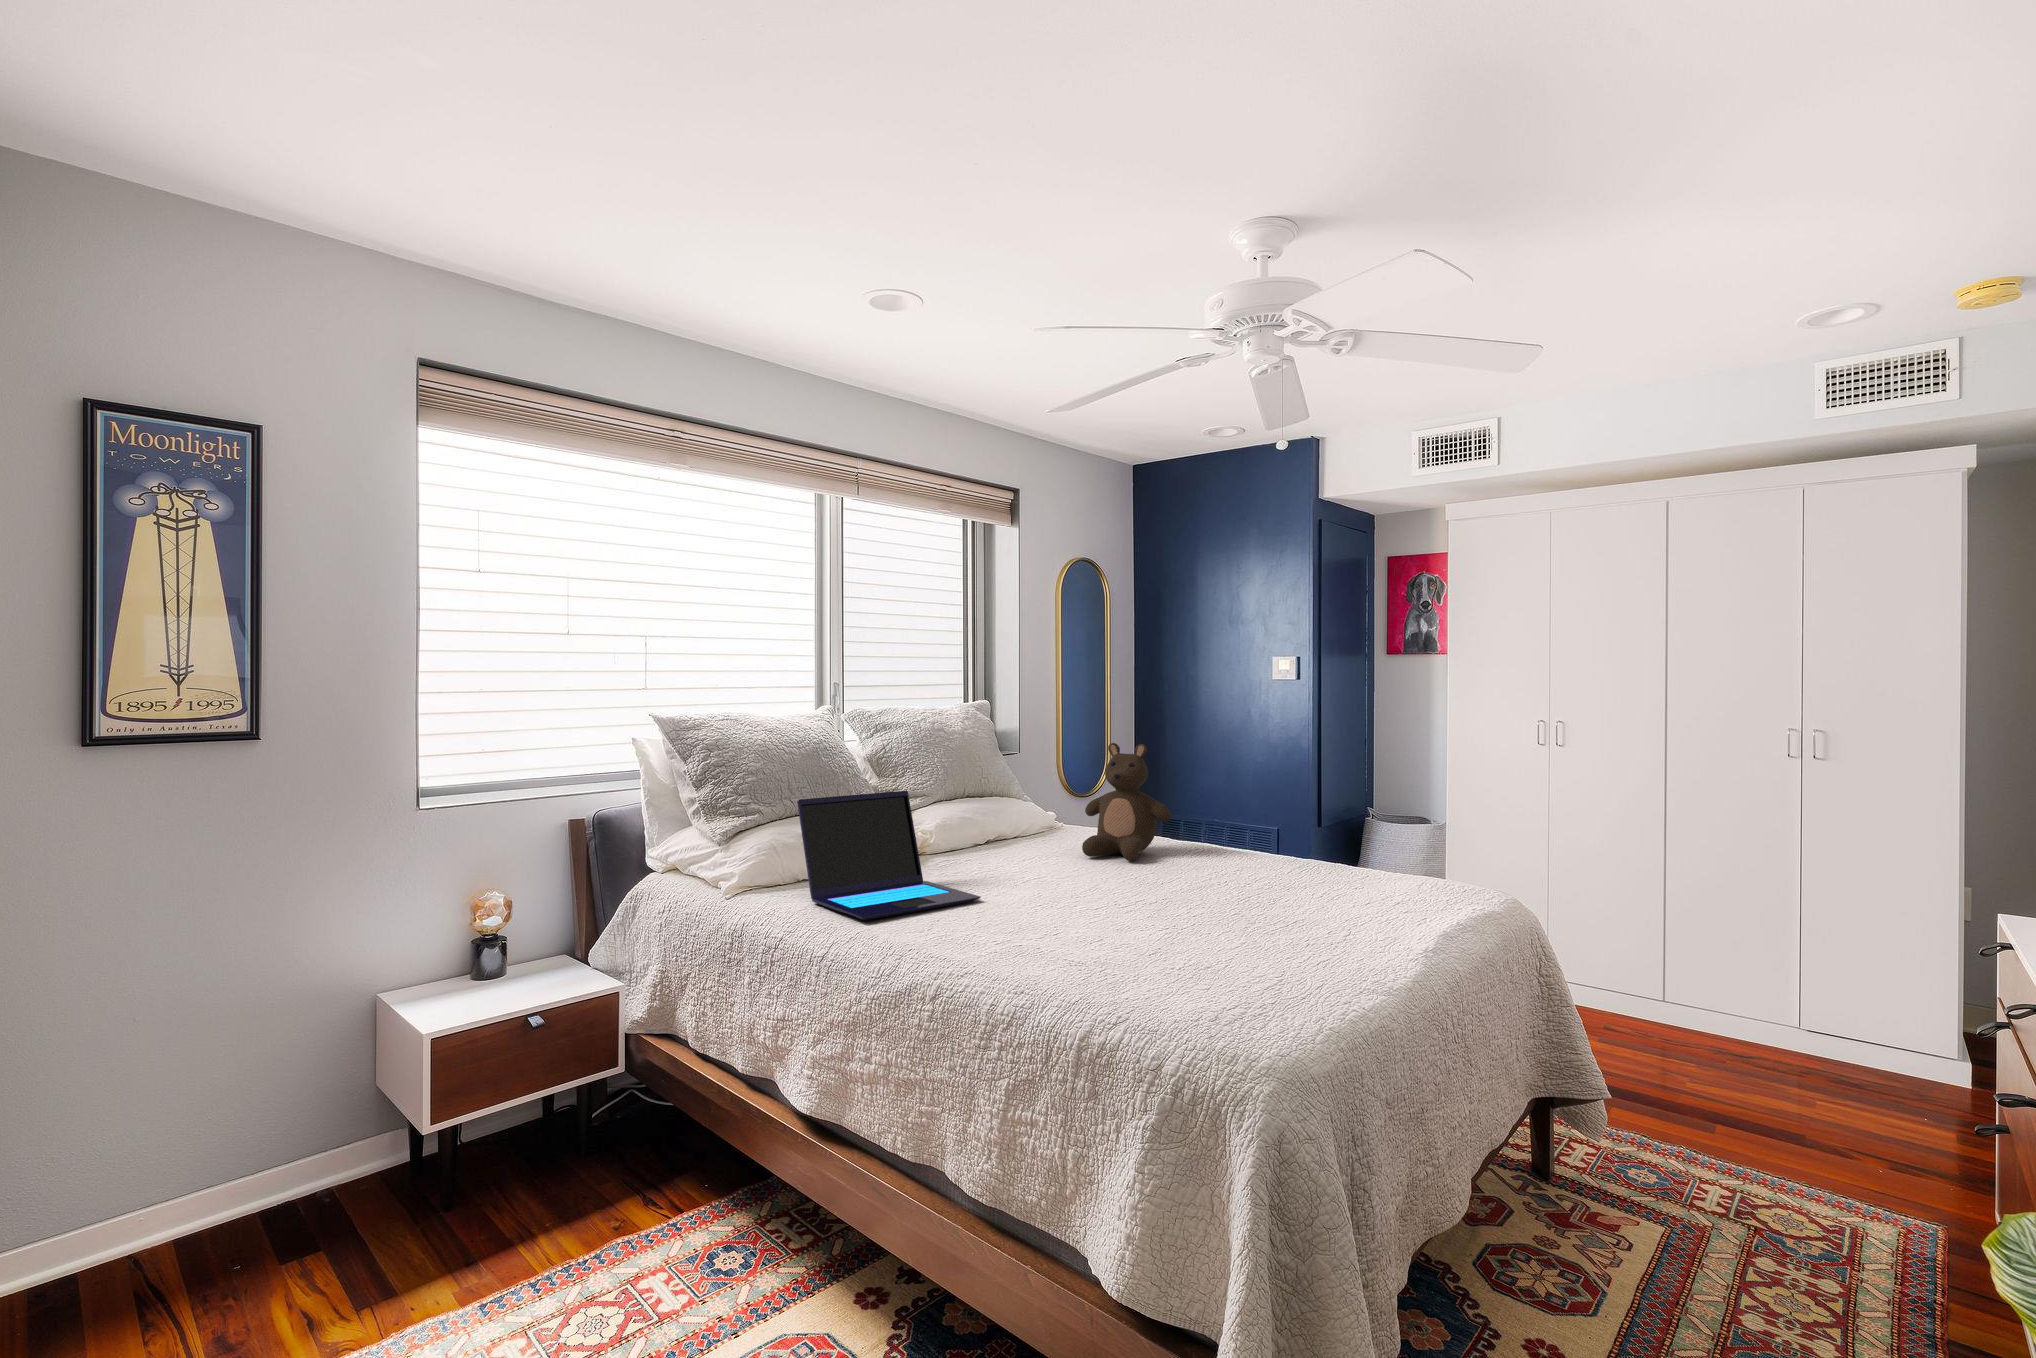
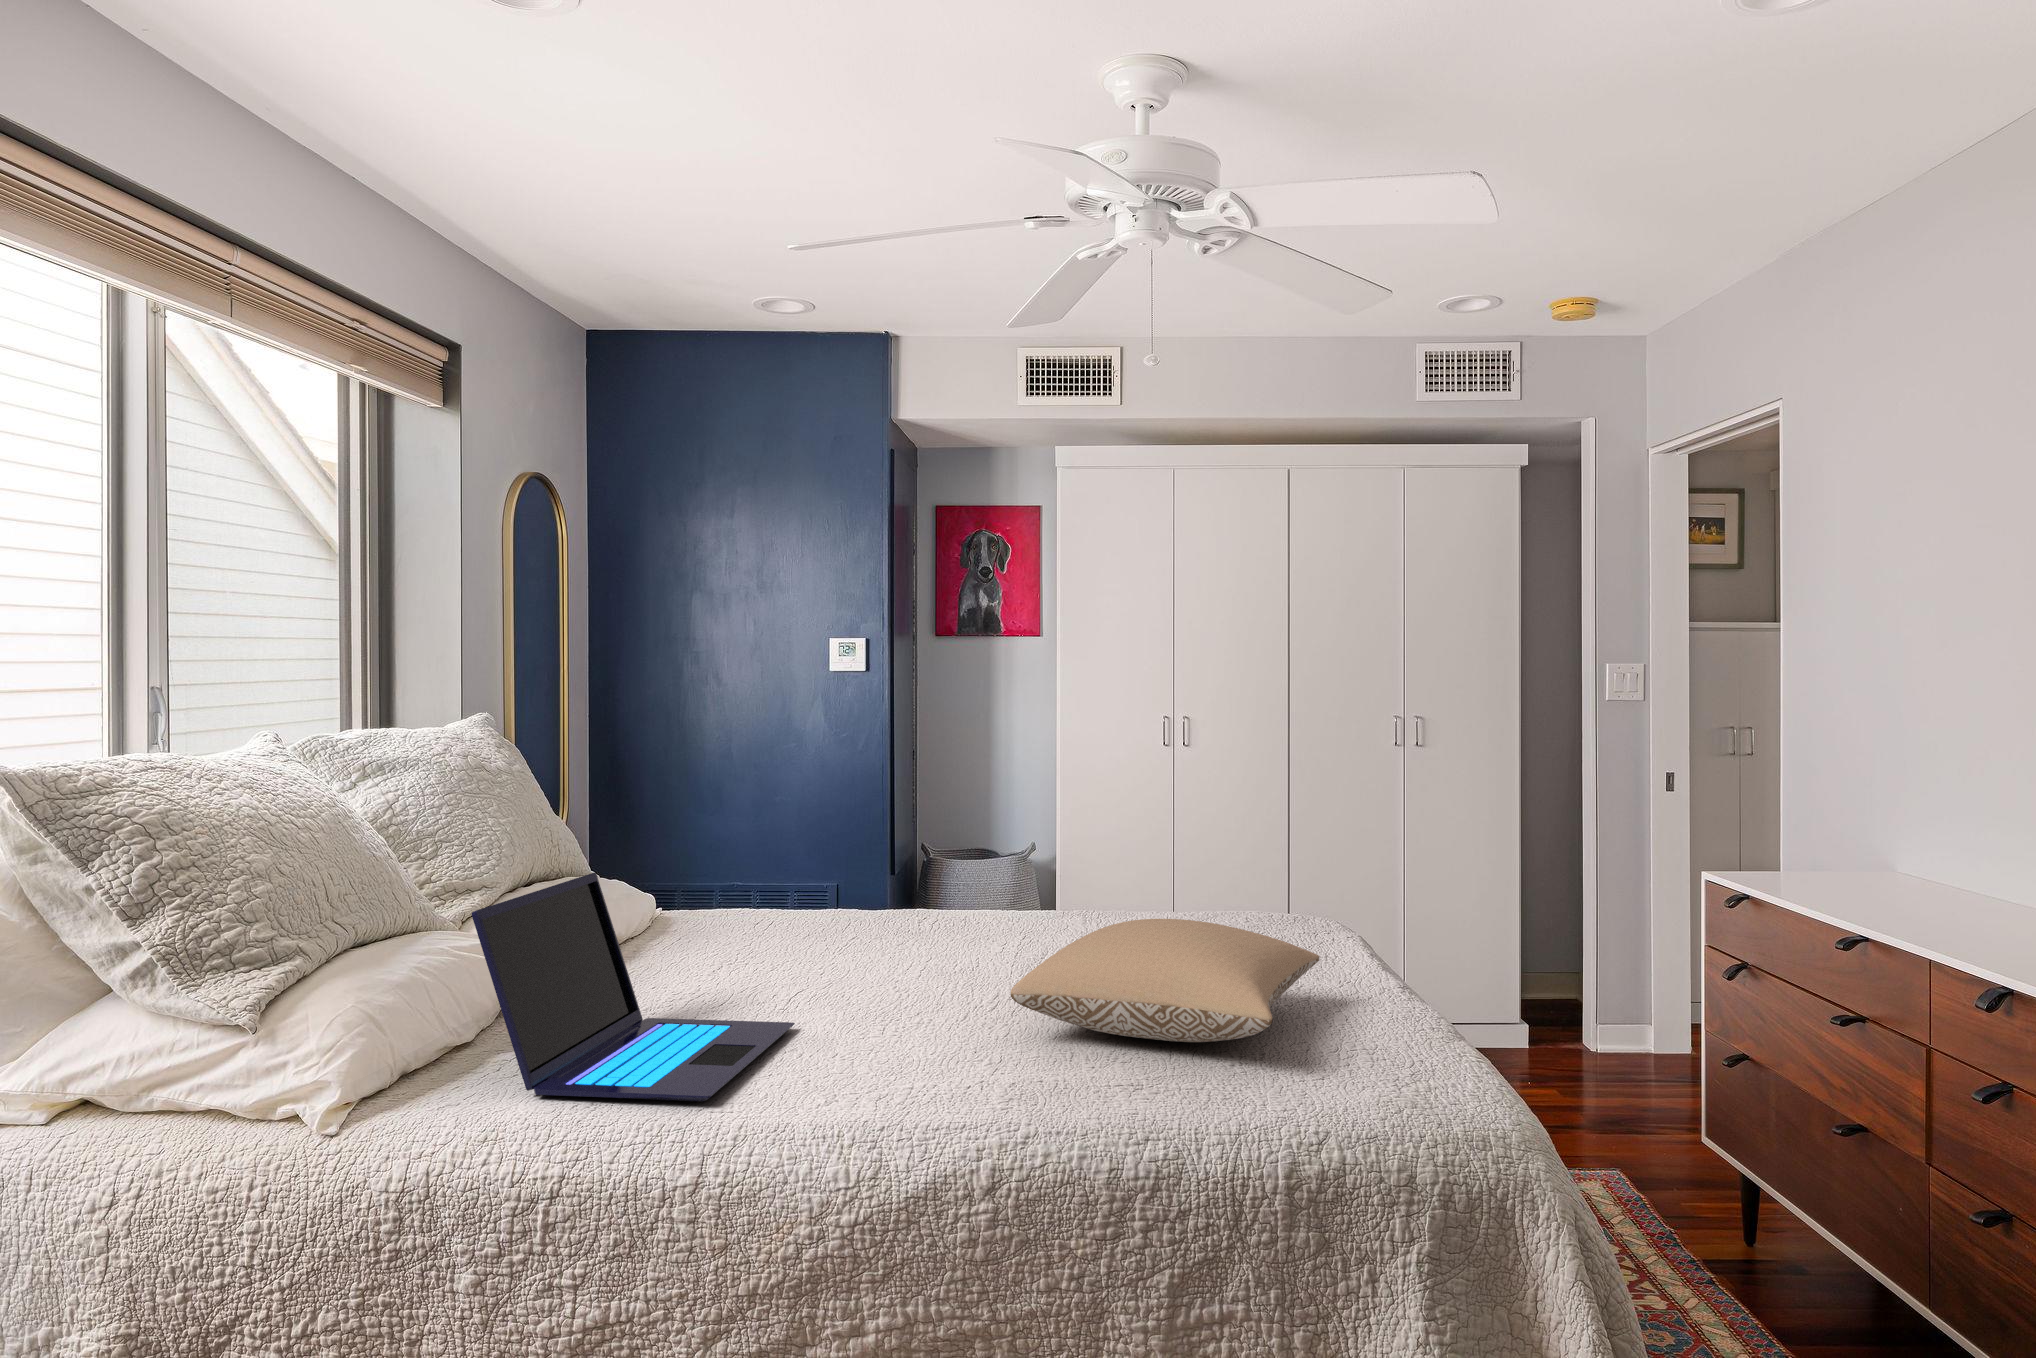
stuffed bear: present [1082,743,1171,860] -> none [745,771,875,939]
pillow: none [1064,864,1330,956] -> present [1011,919,1319,1042]

